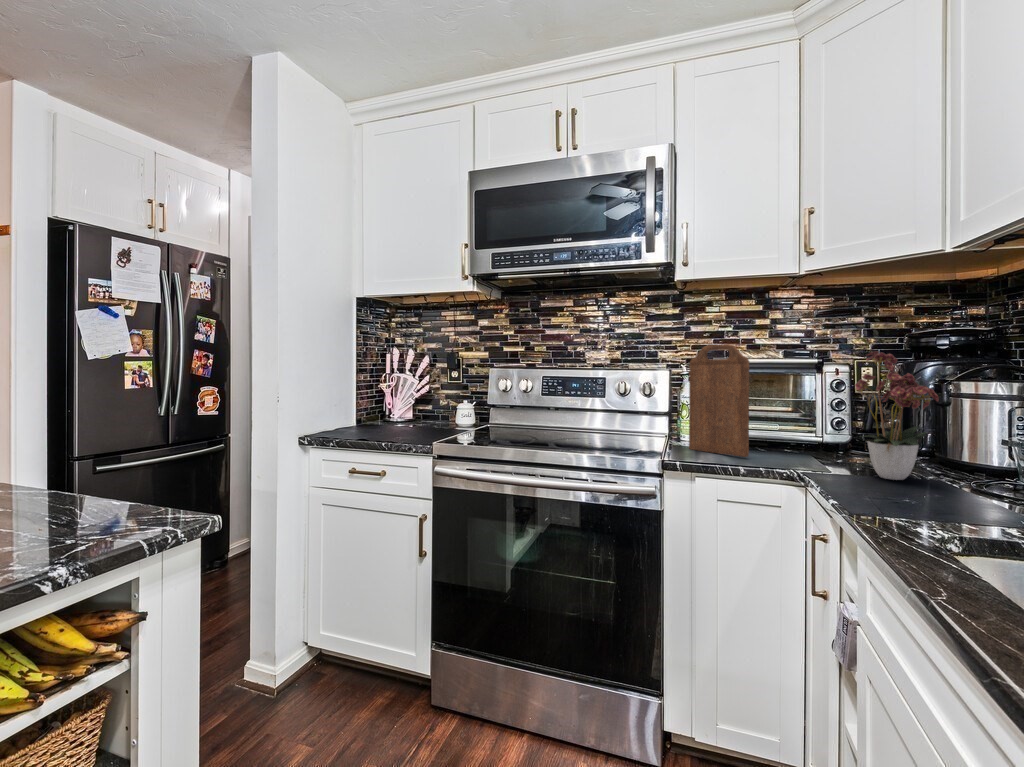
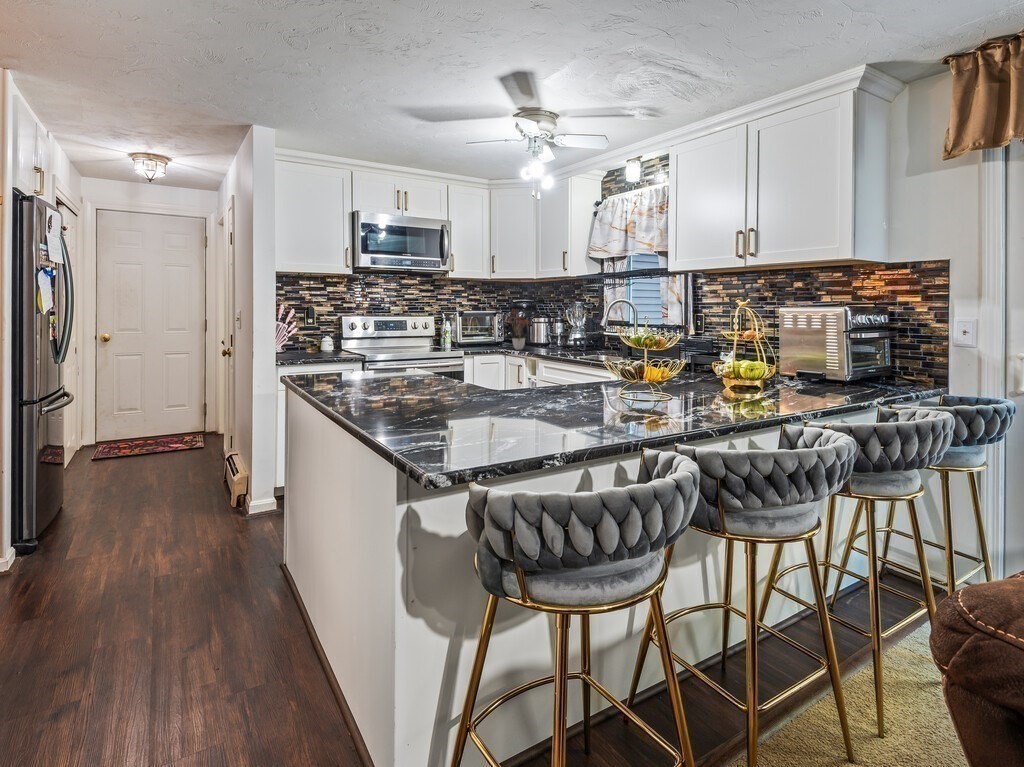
cutting board: present [689,344,749,457] -> none [451,306,476,349]

